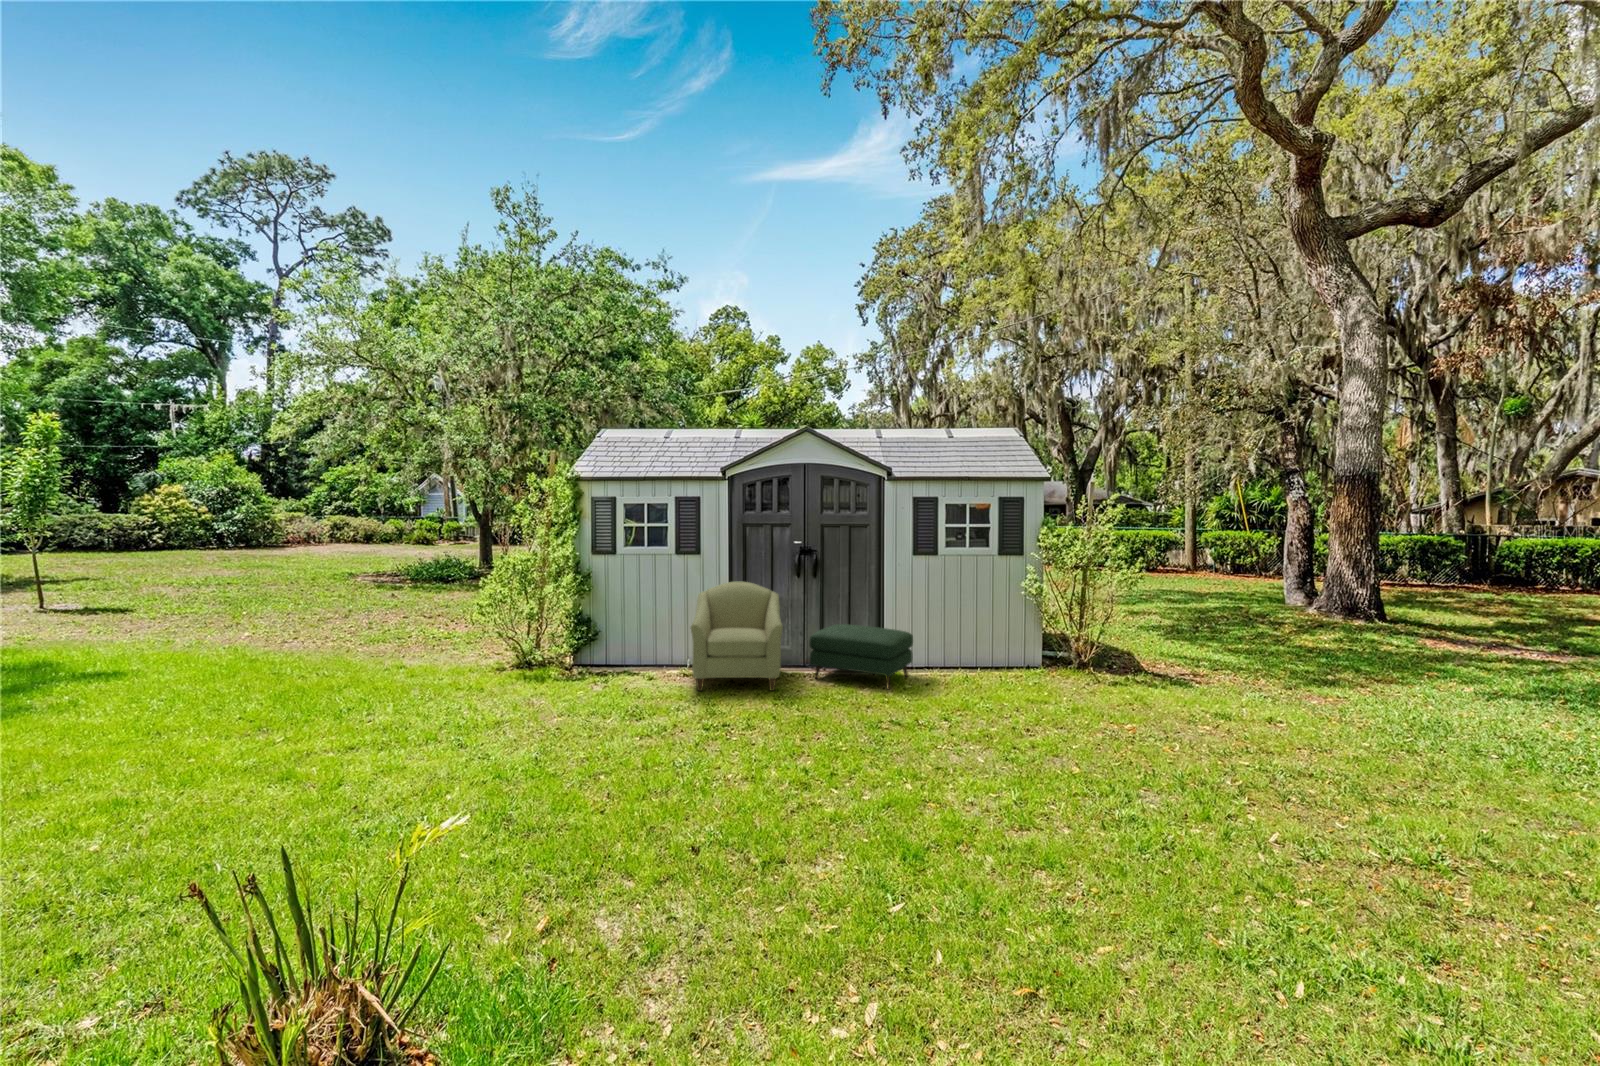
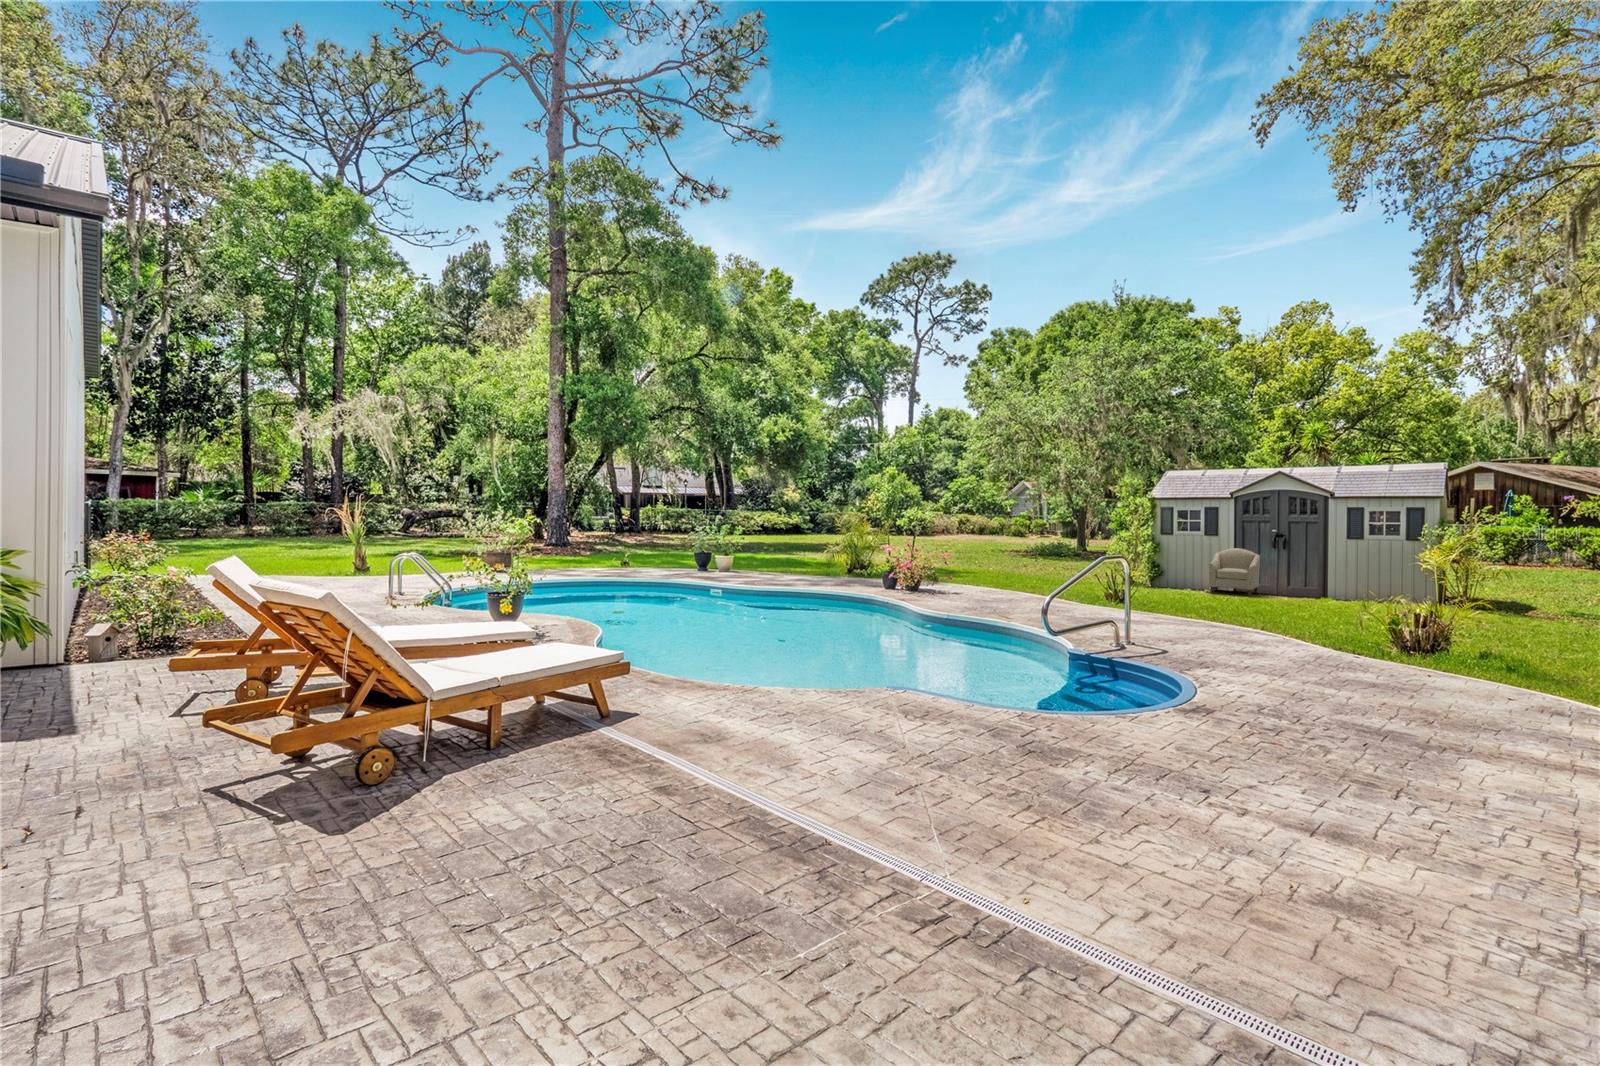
ottoman: present [810,624,913,689] -> none [1274,573,1340,601]

